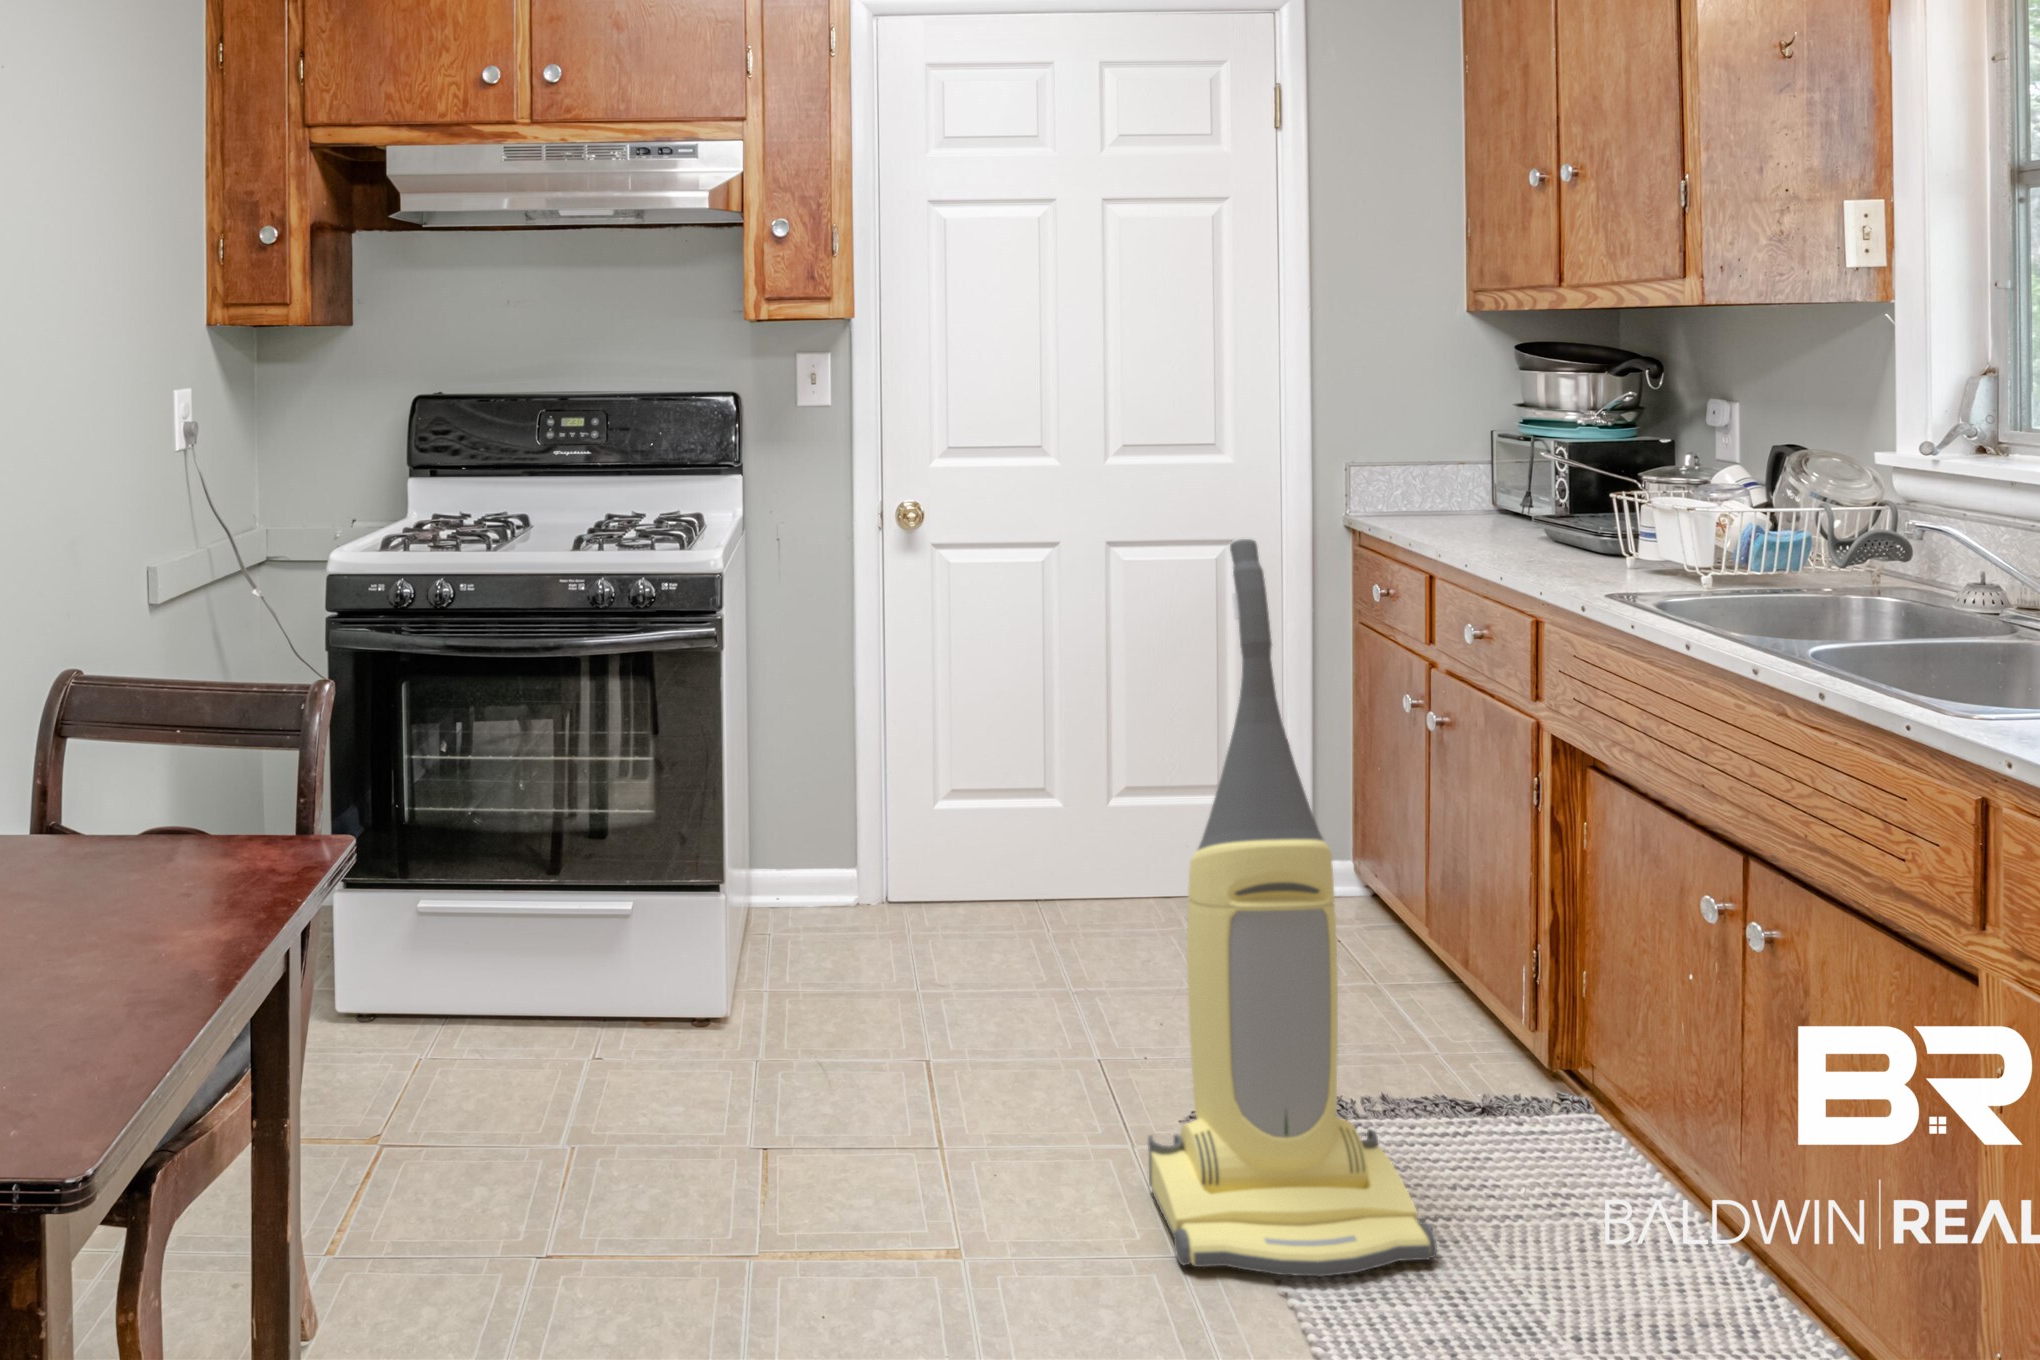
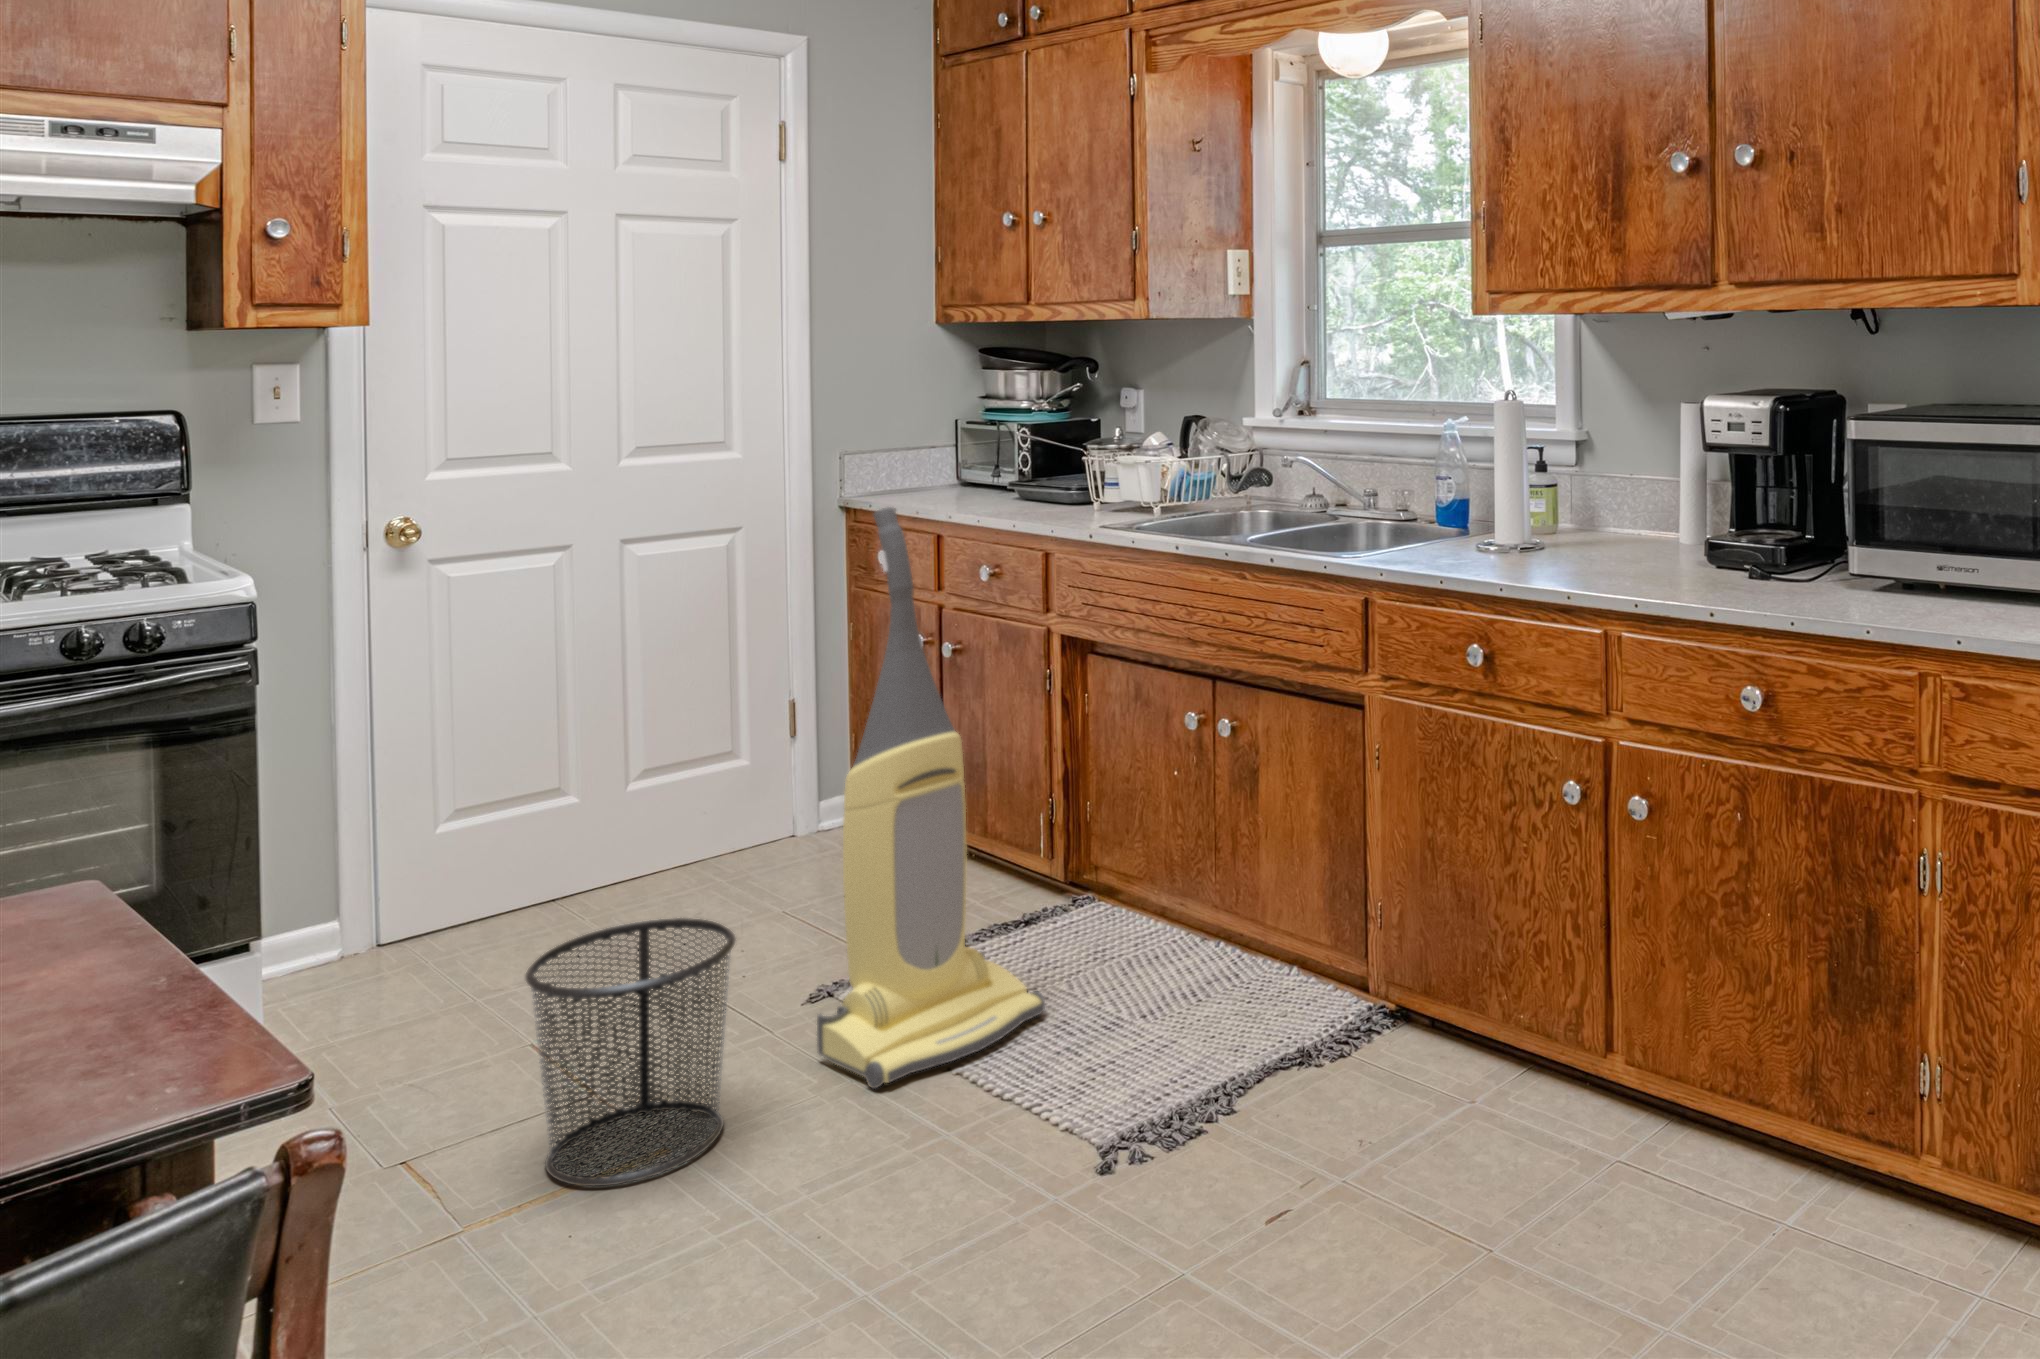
waste bin: none [832,955,1032,1256] -> present [525,918,735,1186]

